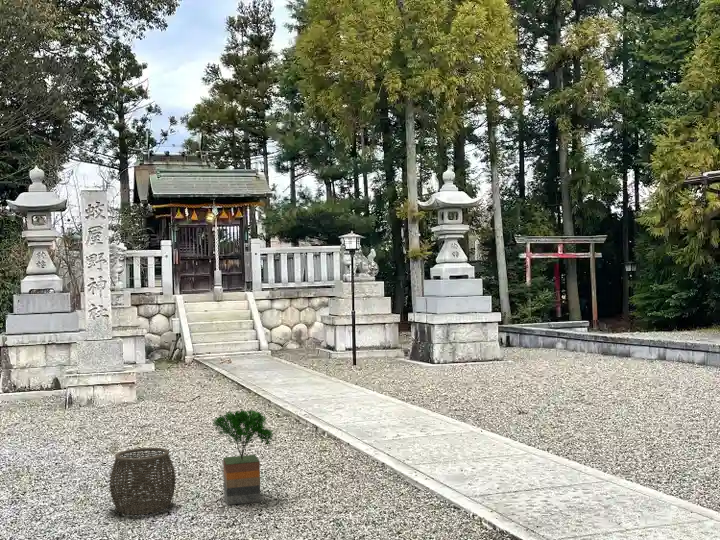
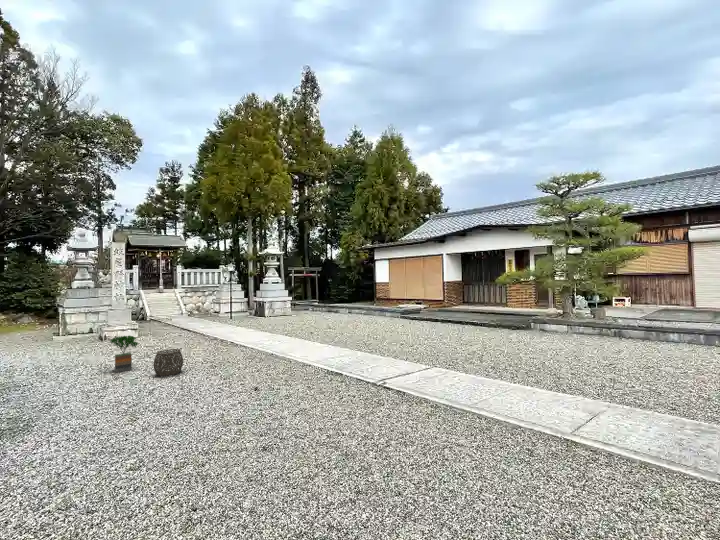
potted tree: present [212,410,273,505] -> present [110,336,138,372]

